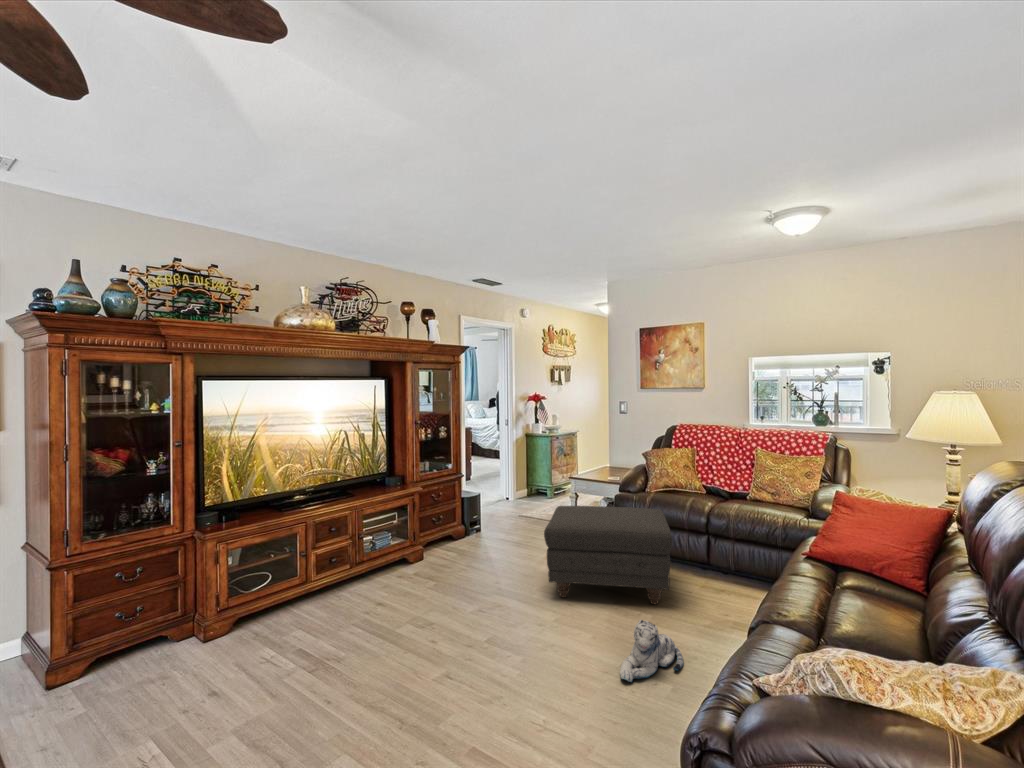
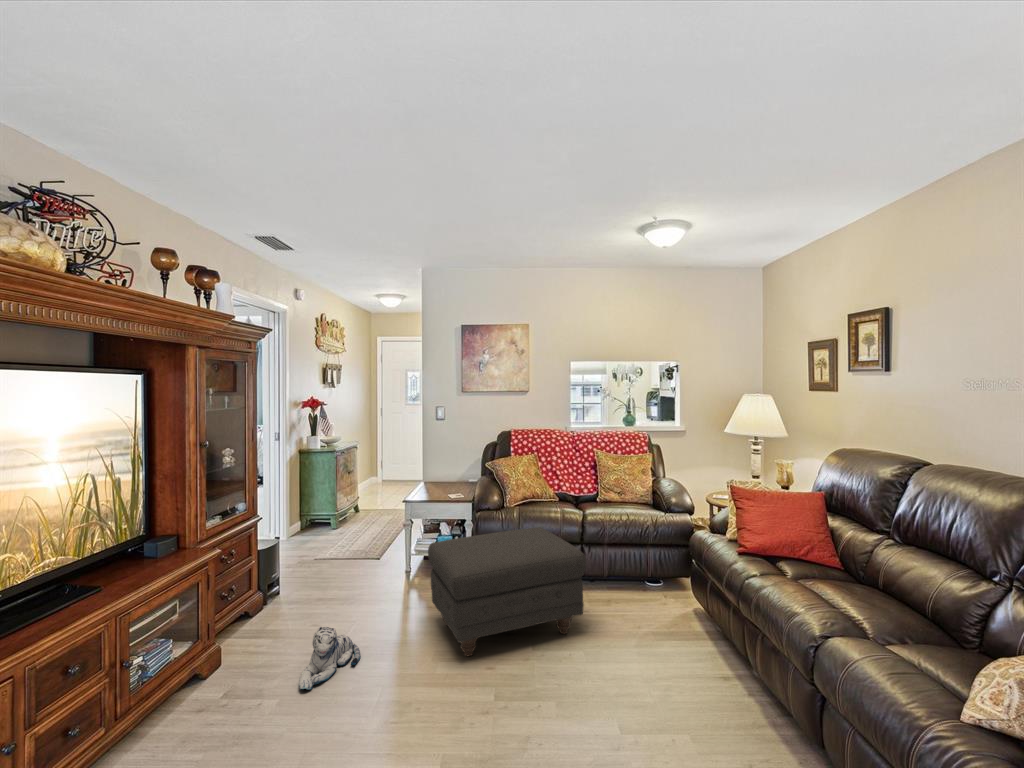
plush toy: present [620,620,683,682] -> present [299,627,361,690]

